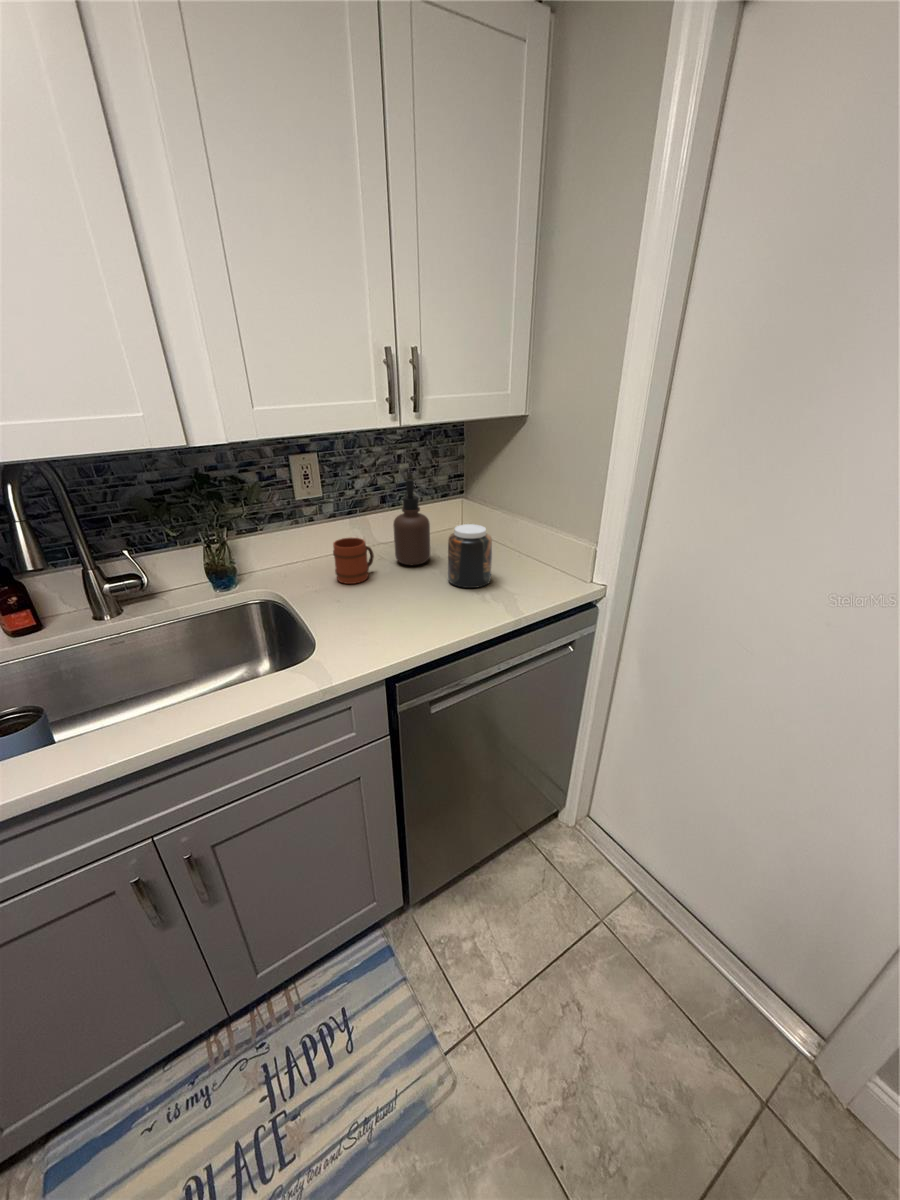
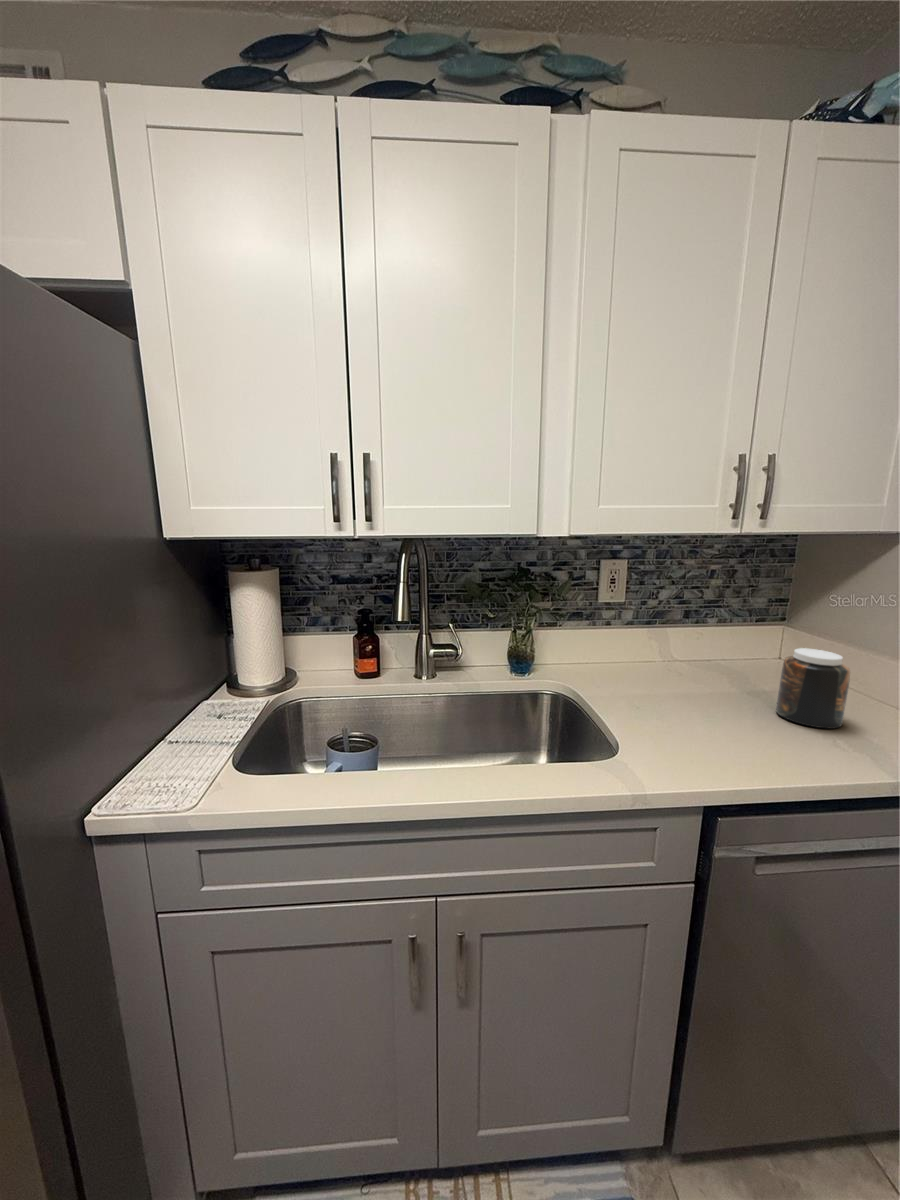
soap dispenser: present [393,479,430,565] -> none [699,593,750,689]
mug: present [333,538,374,584] -> none [631,645,677,694]

